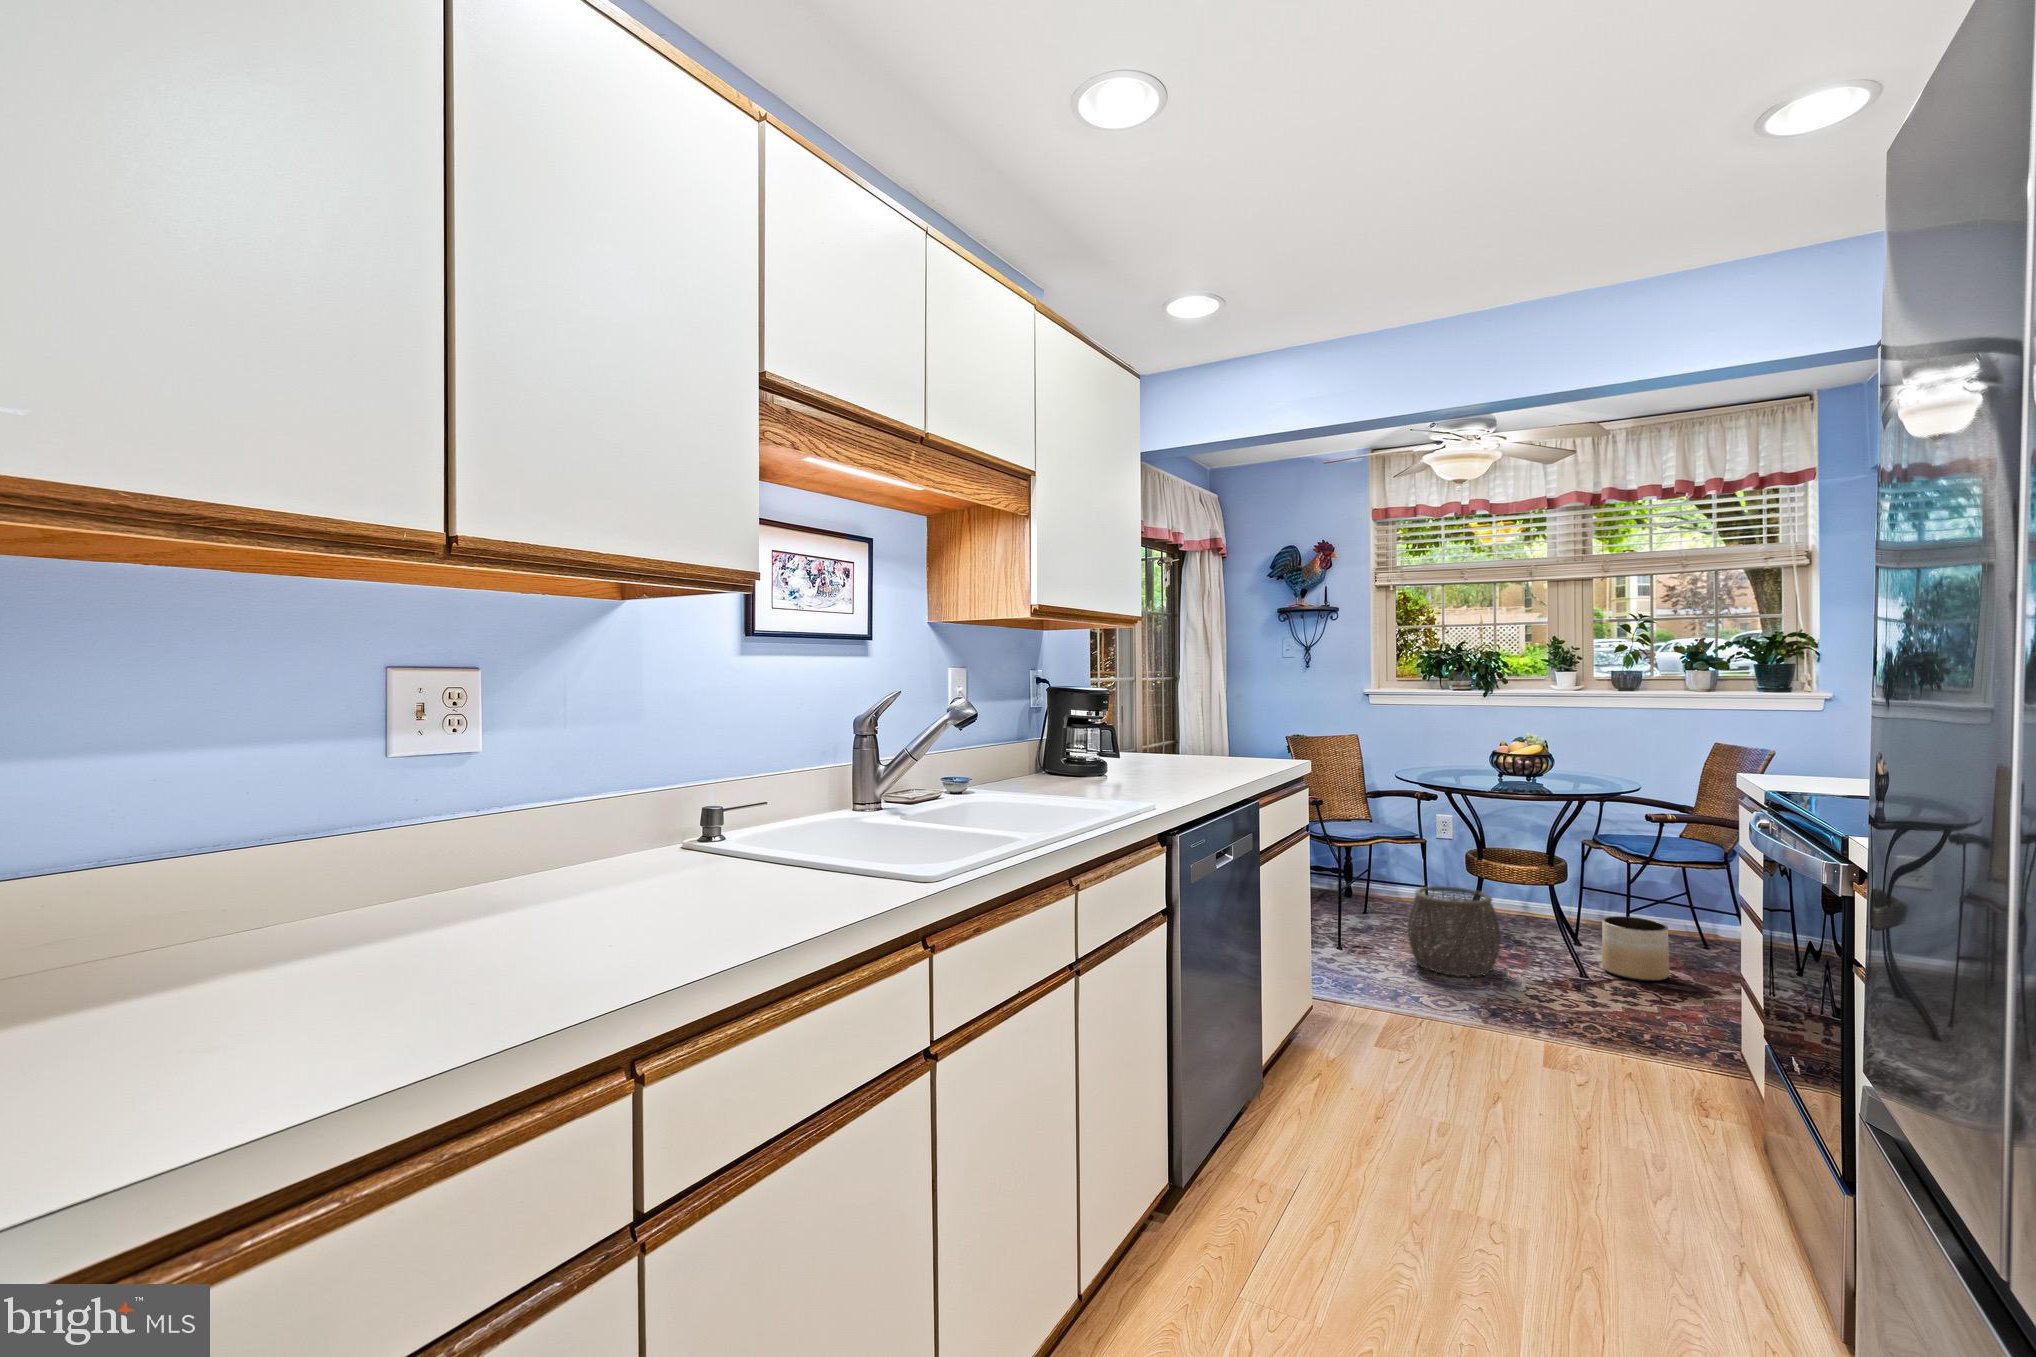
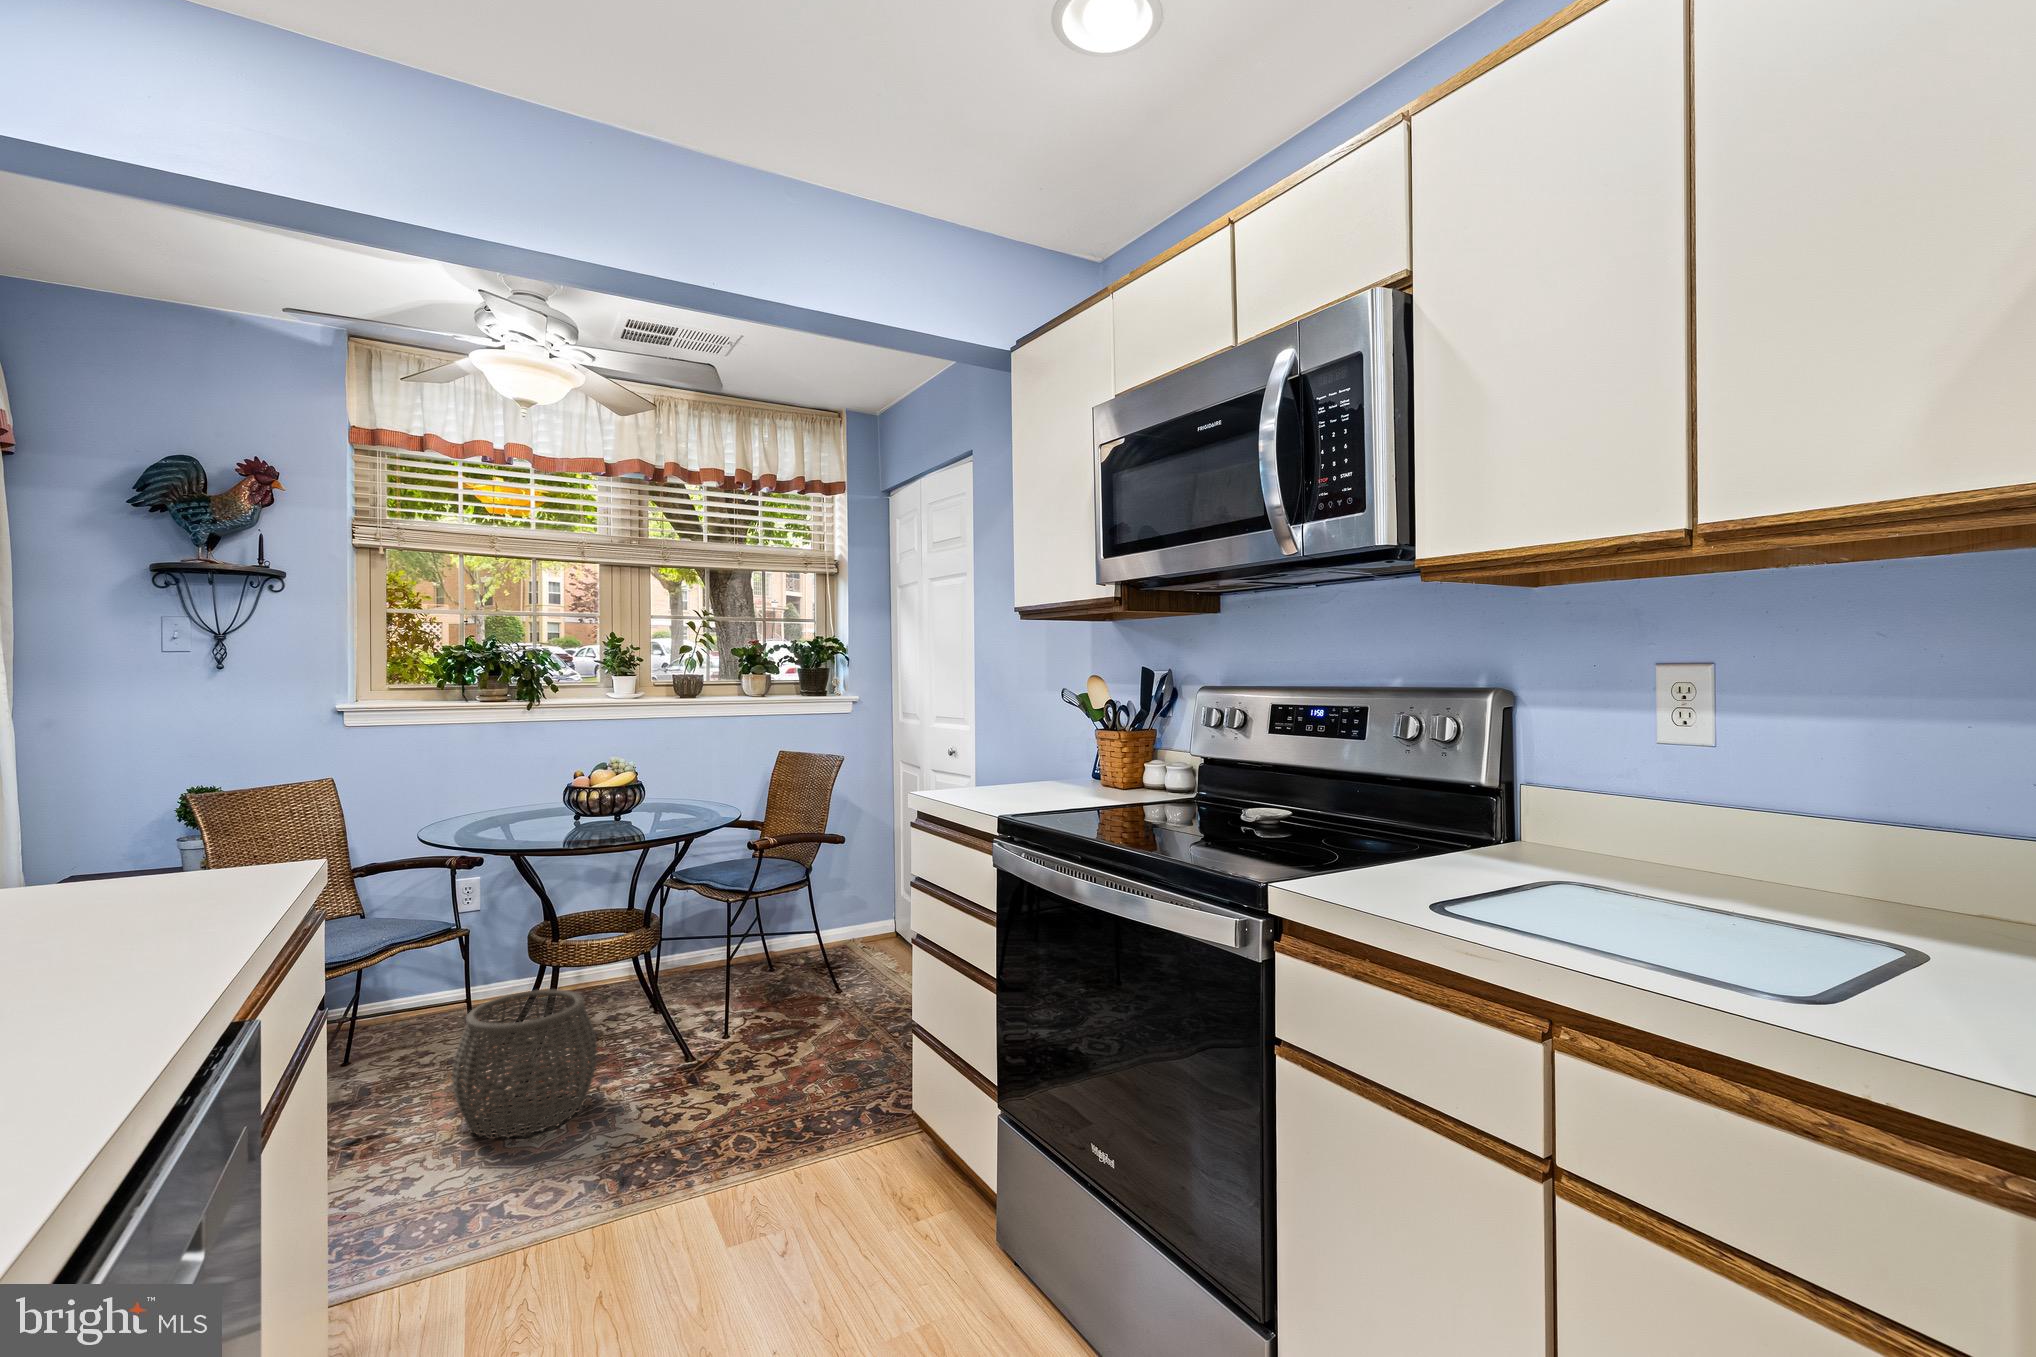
planter: present [1602,916,1669,981] -> none [702,965,771,1046]

